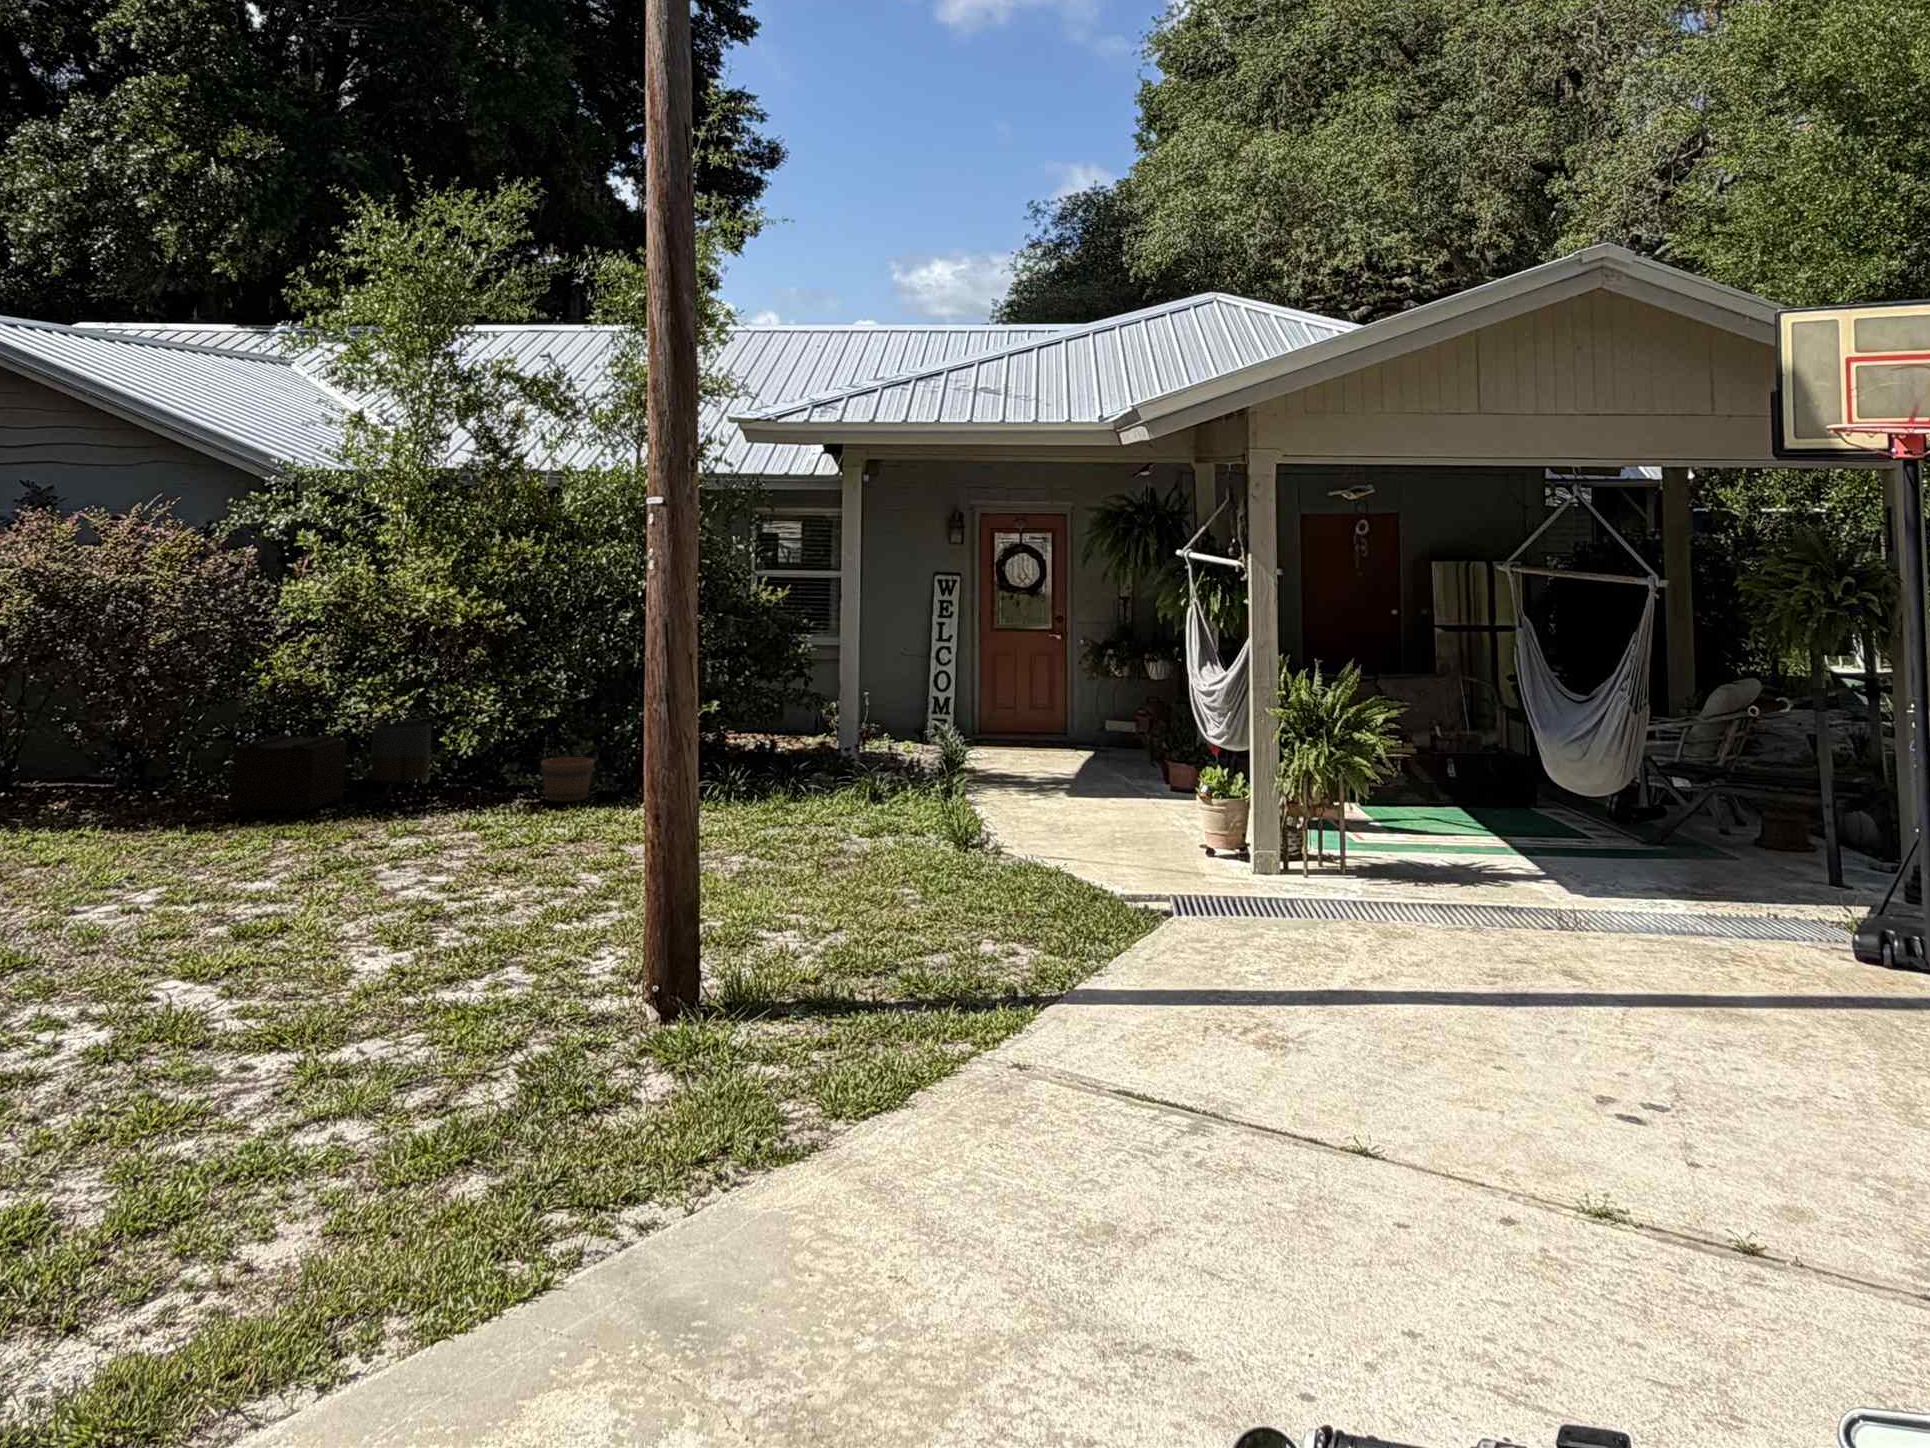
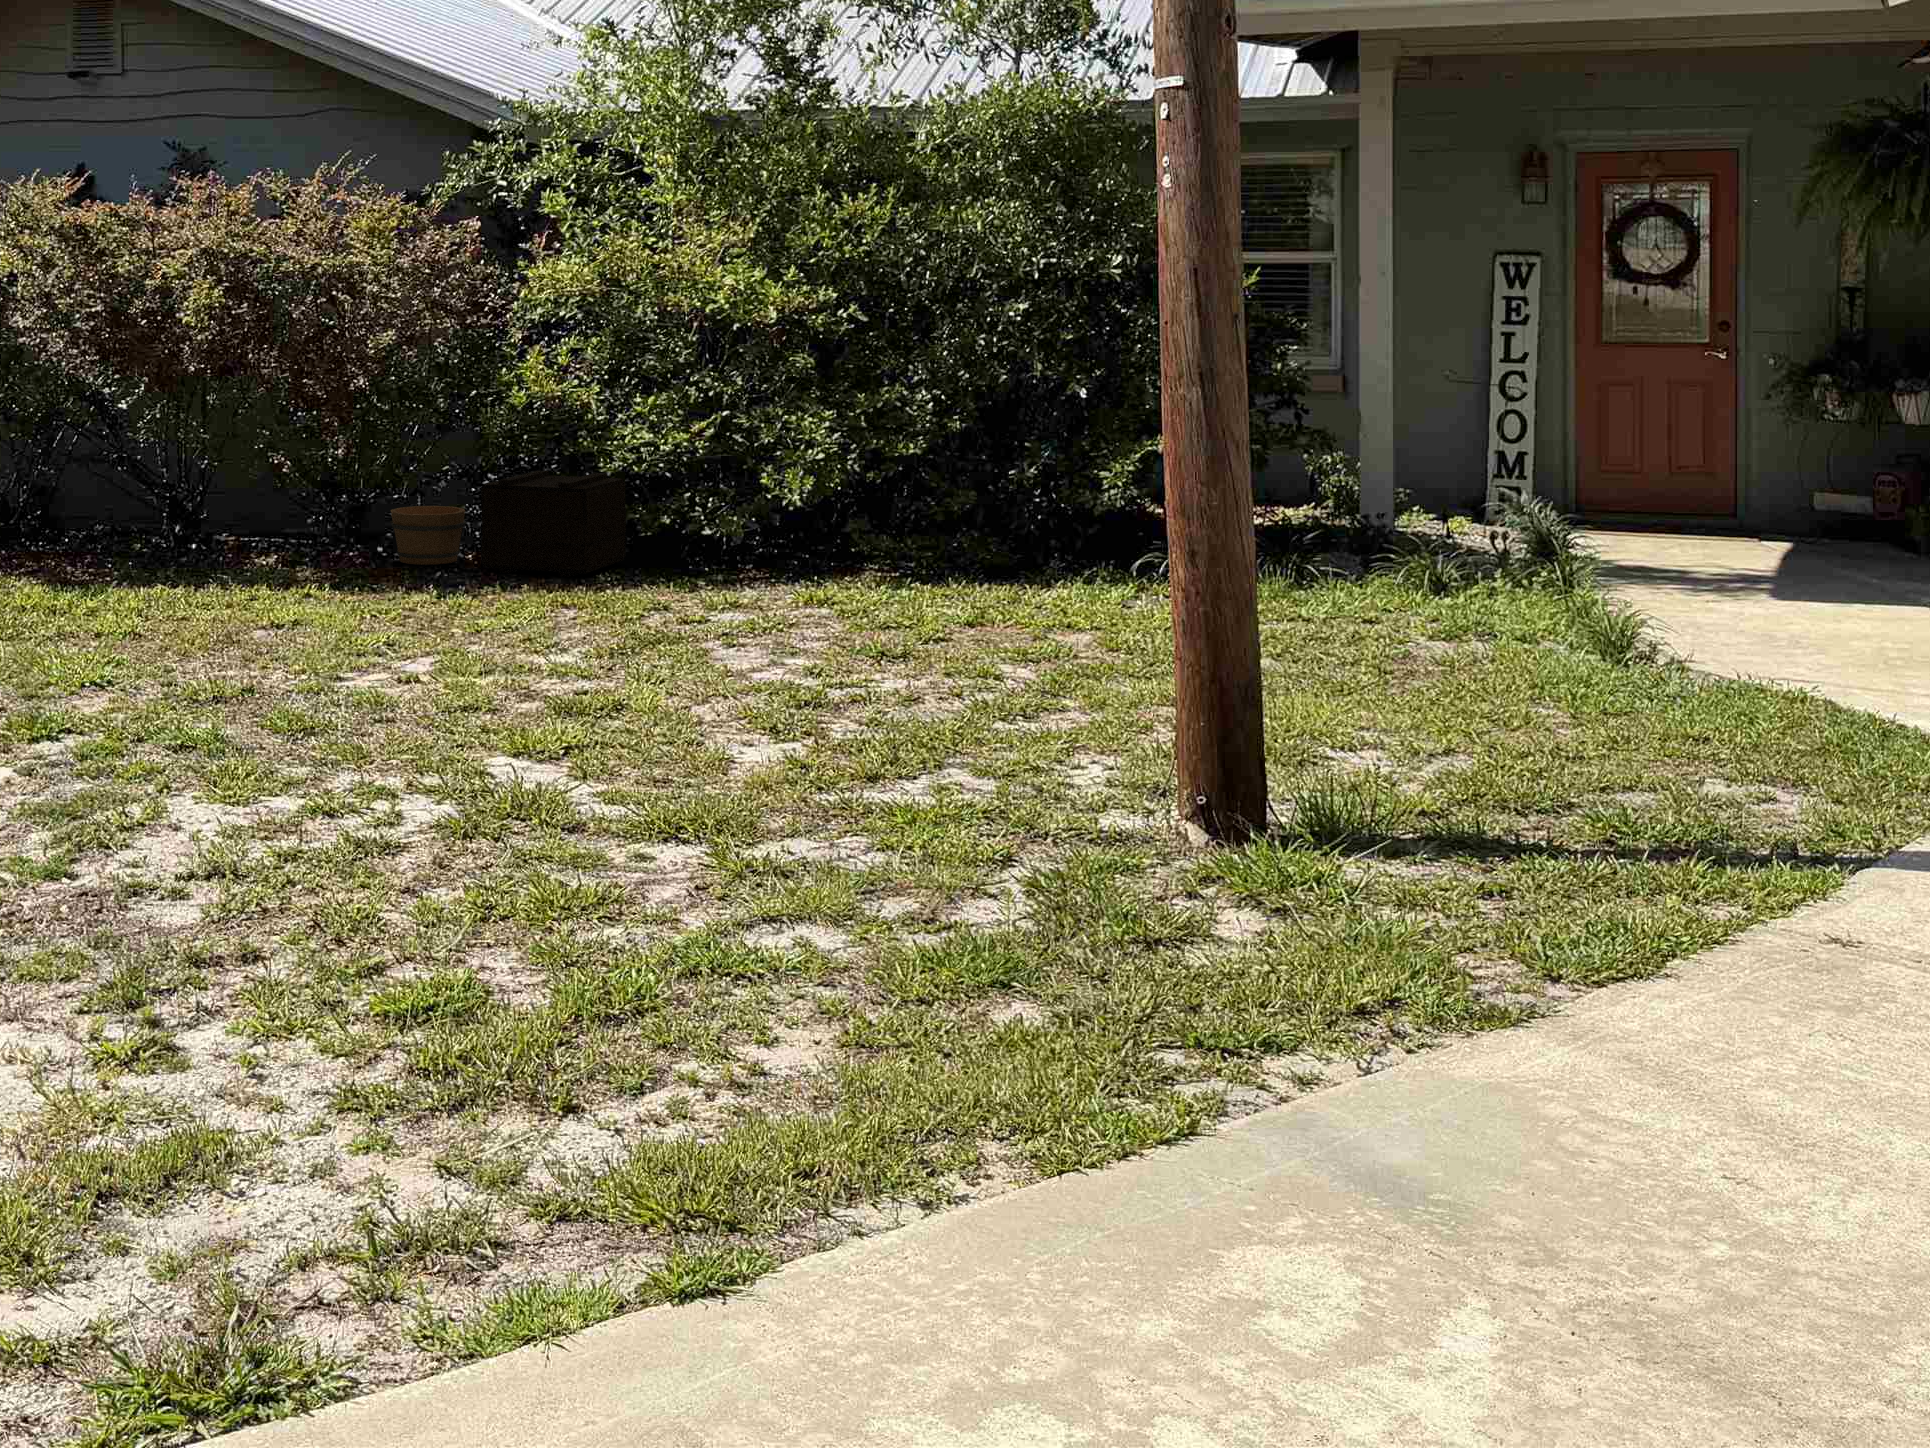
planter: present [370,721,431,795] -> none [661,457,742,578]
bucket: present [540,757,594,801] -> present [390,506,466,565]

